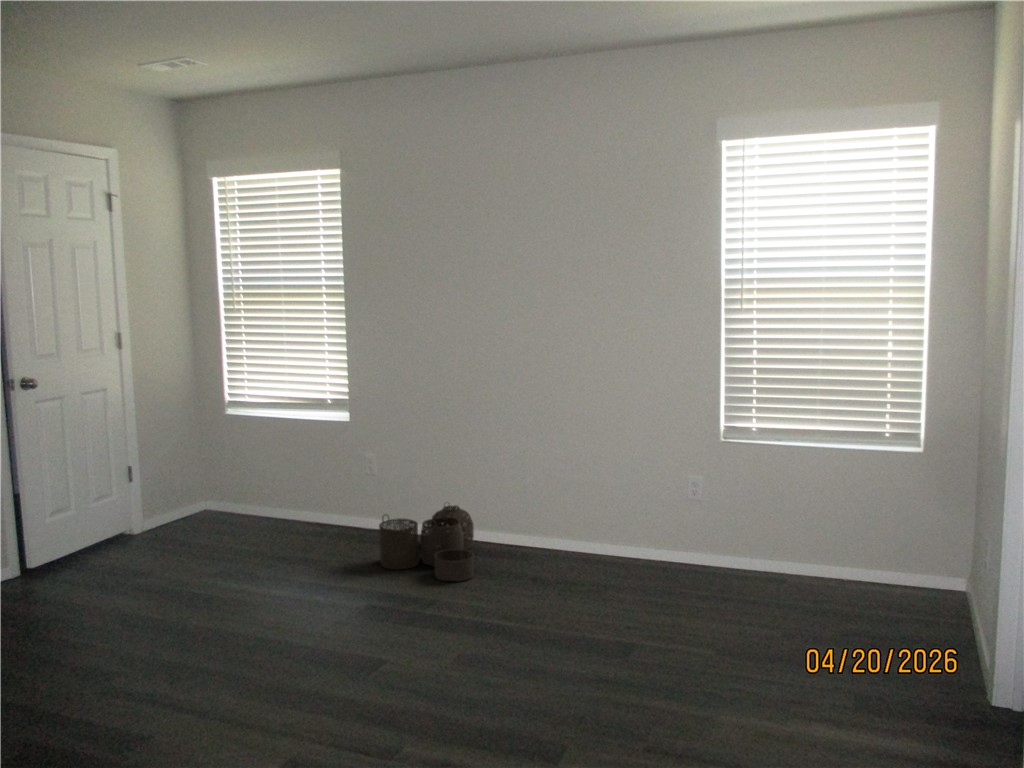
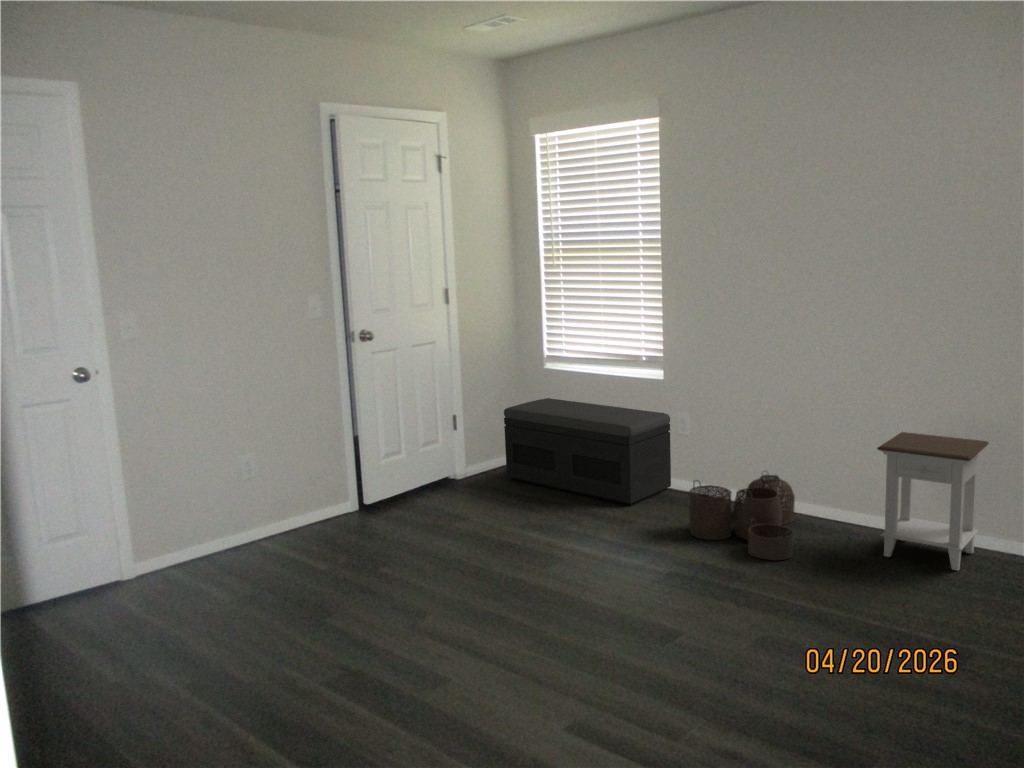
storage bench: none [184,444,359,545] -> present [504,398,671,505]
nightstand: none [540,460,627,574] -> present [877,432,989,571]

